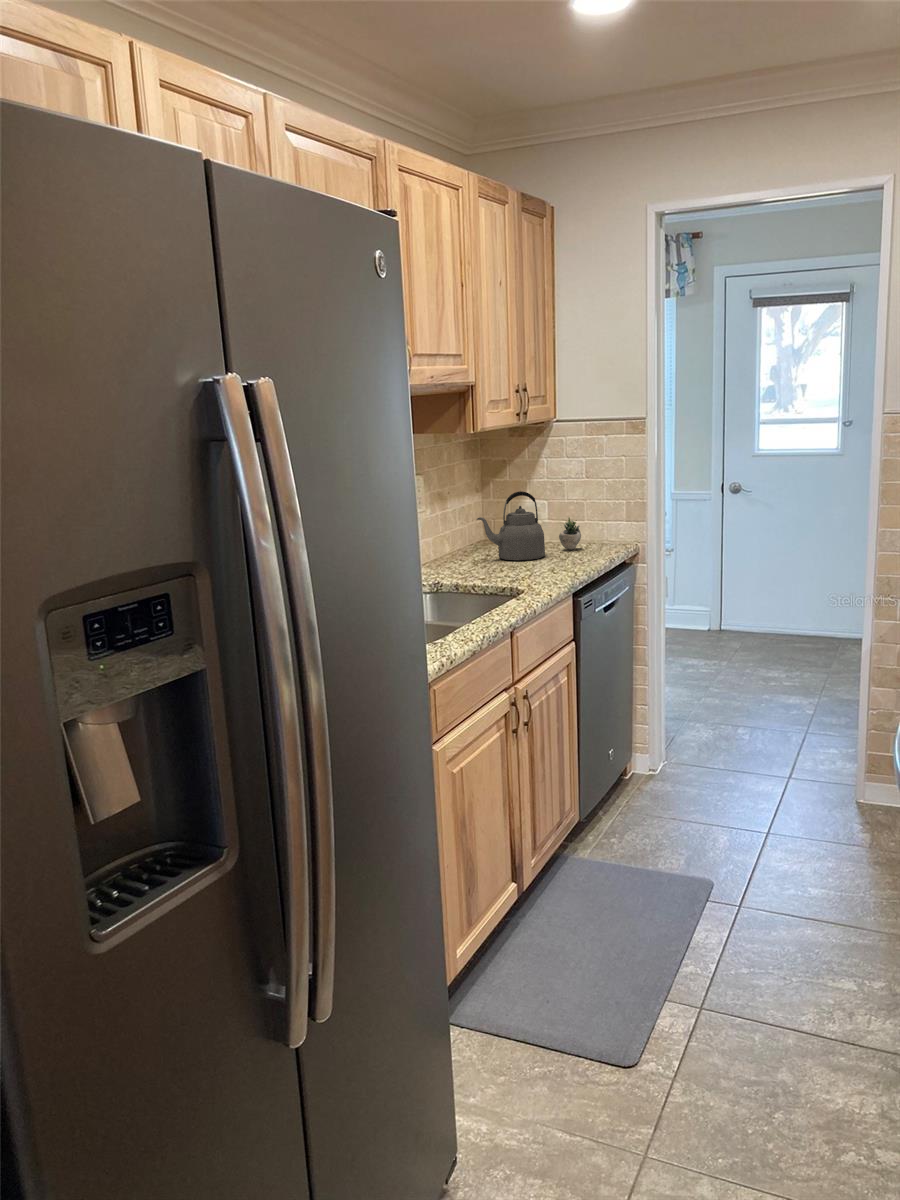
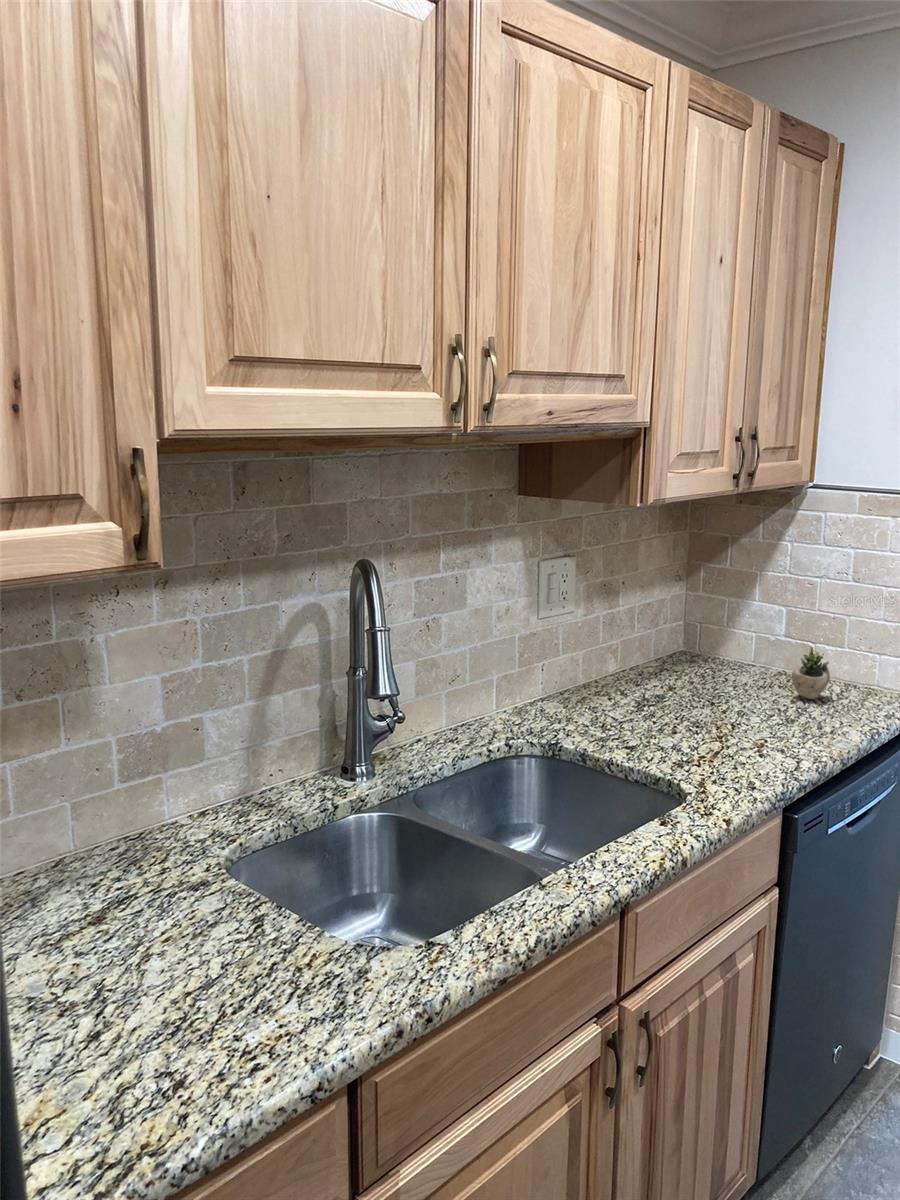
kettle: present [477,491,545,560] -> none [651,600,762,713]

